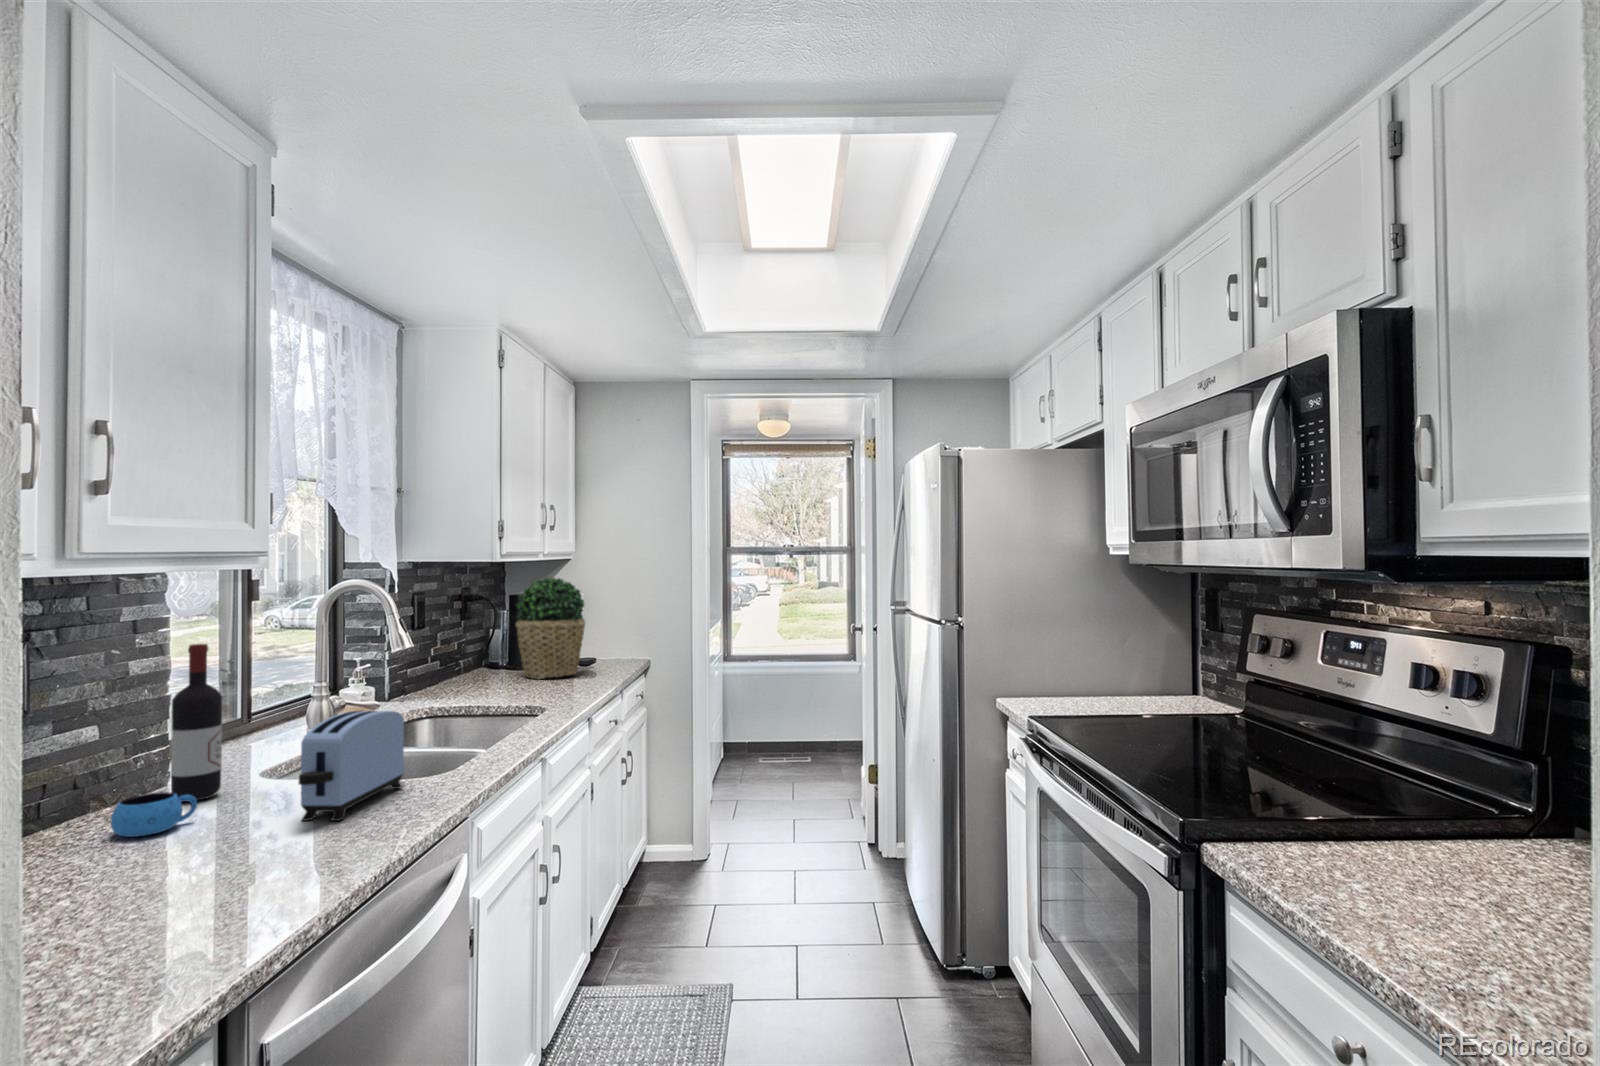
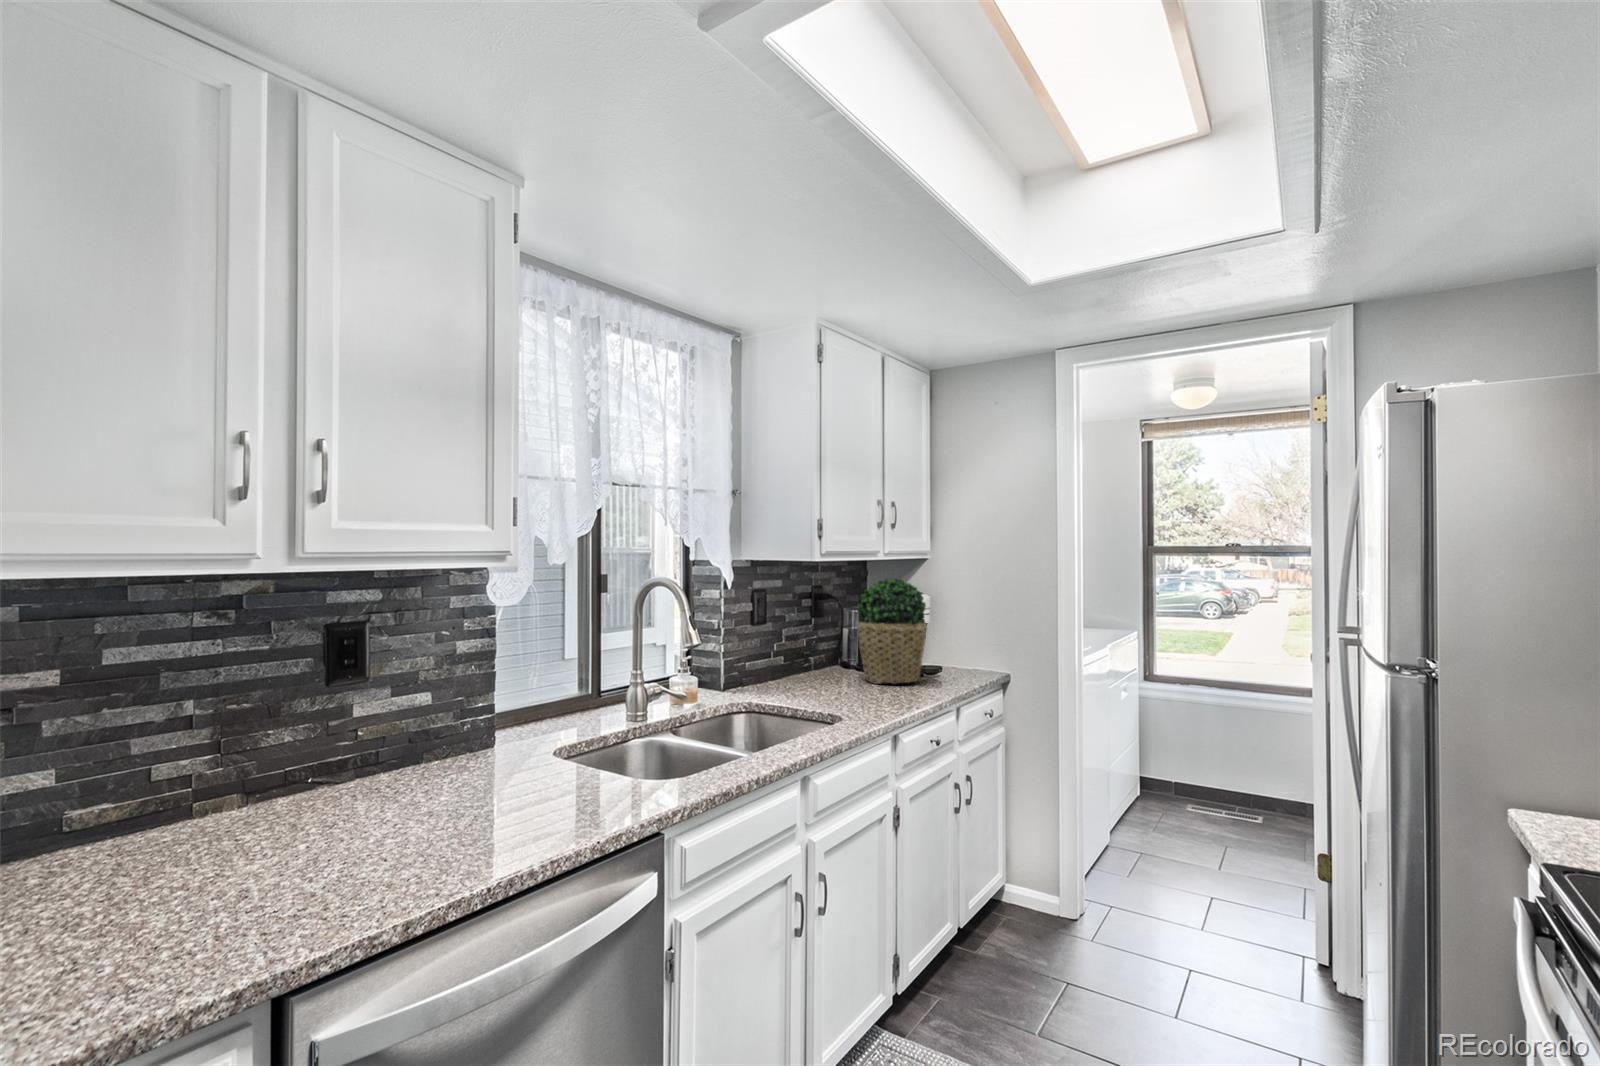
wine bottle: present [171,644,223,802] -> none [481,630,518,765]
toaster: present [299,711,404,821] -> none [530,701,651,804]
mug: present [111,792,197,837] -> none [414,754,477,789]

